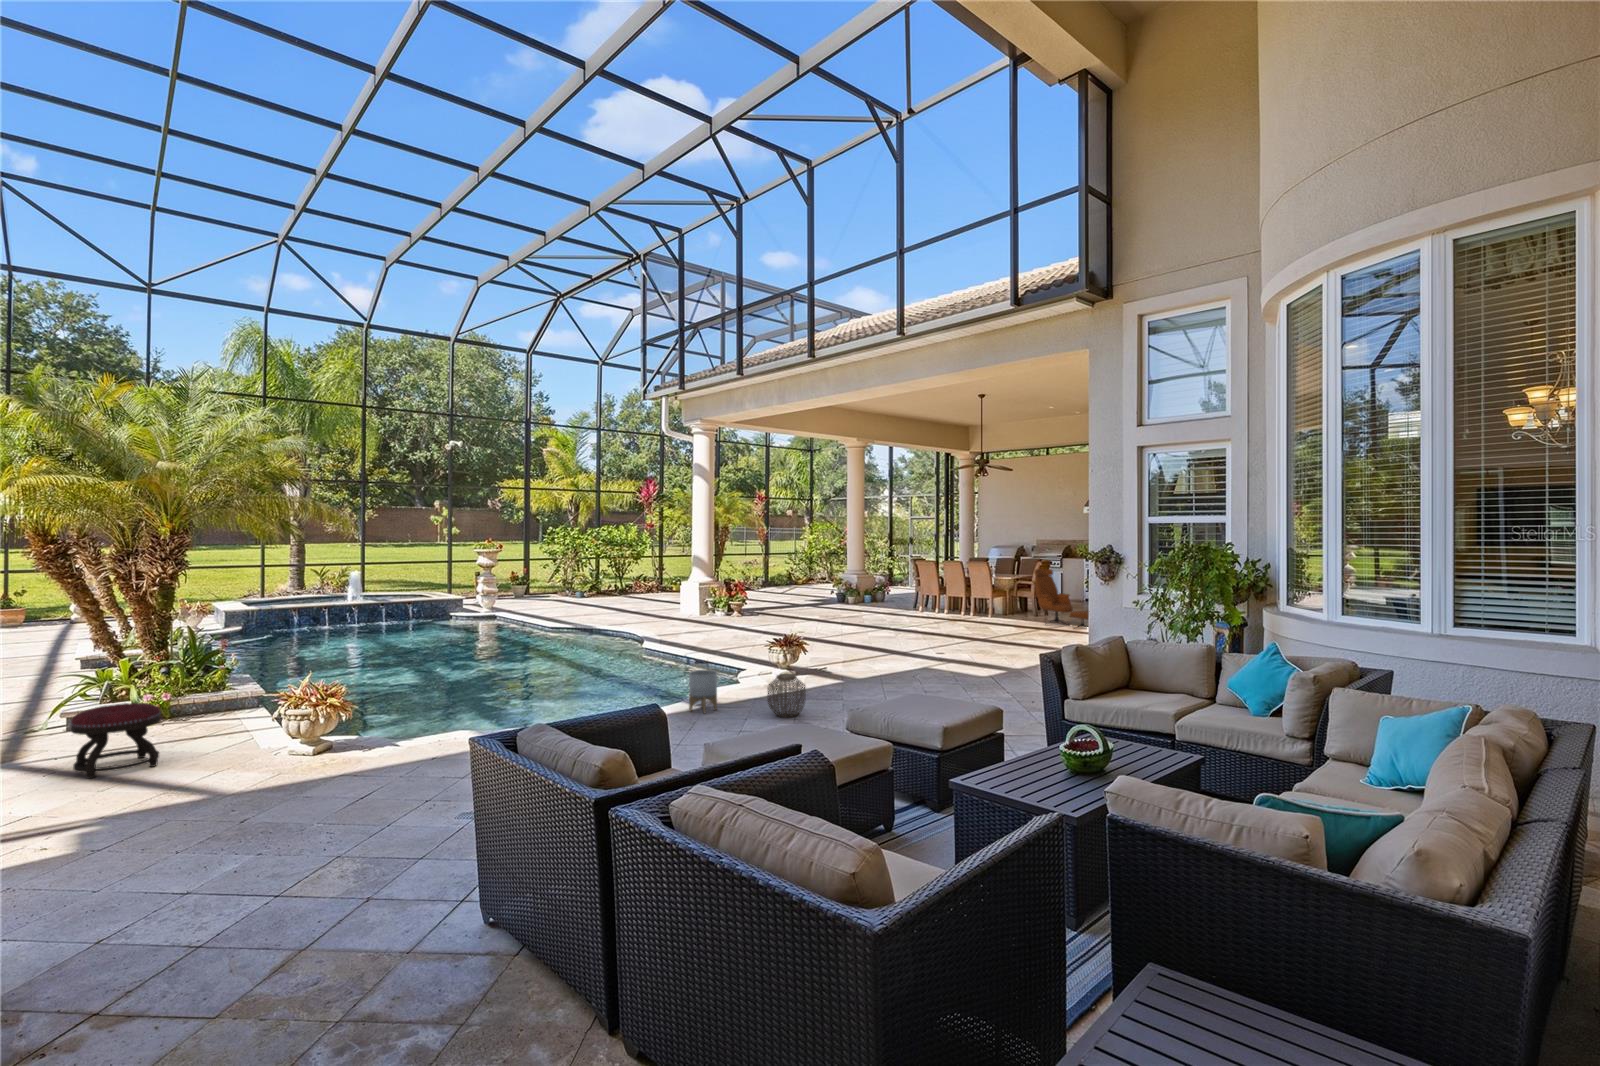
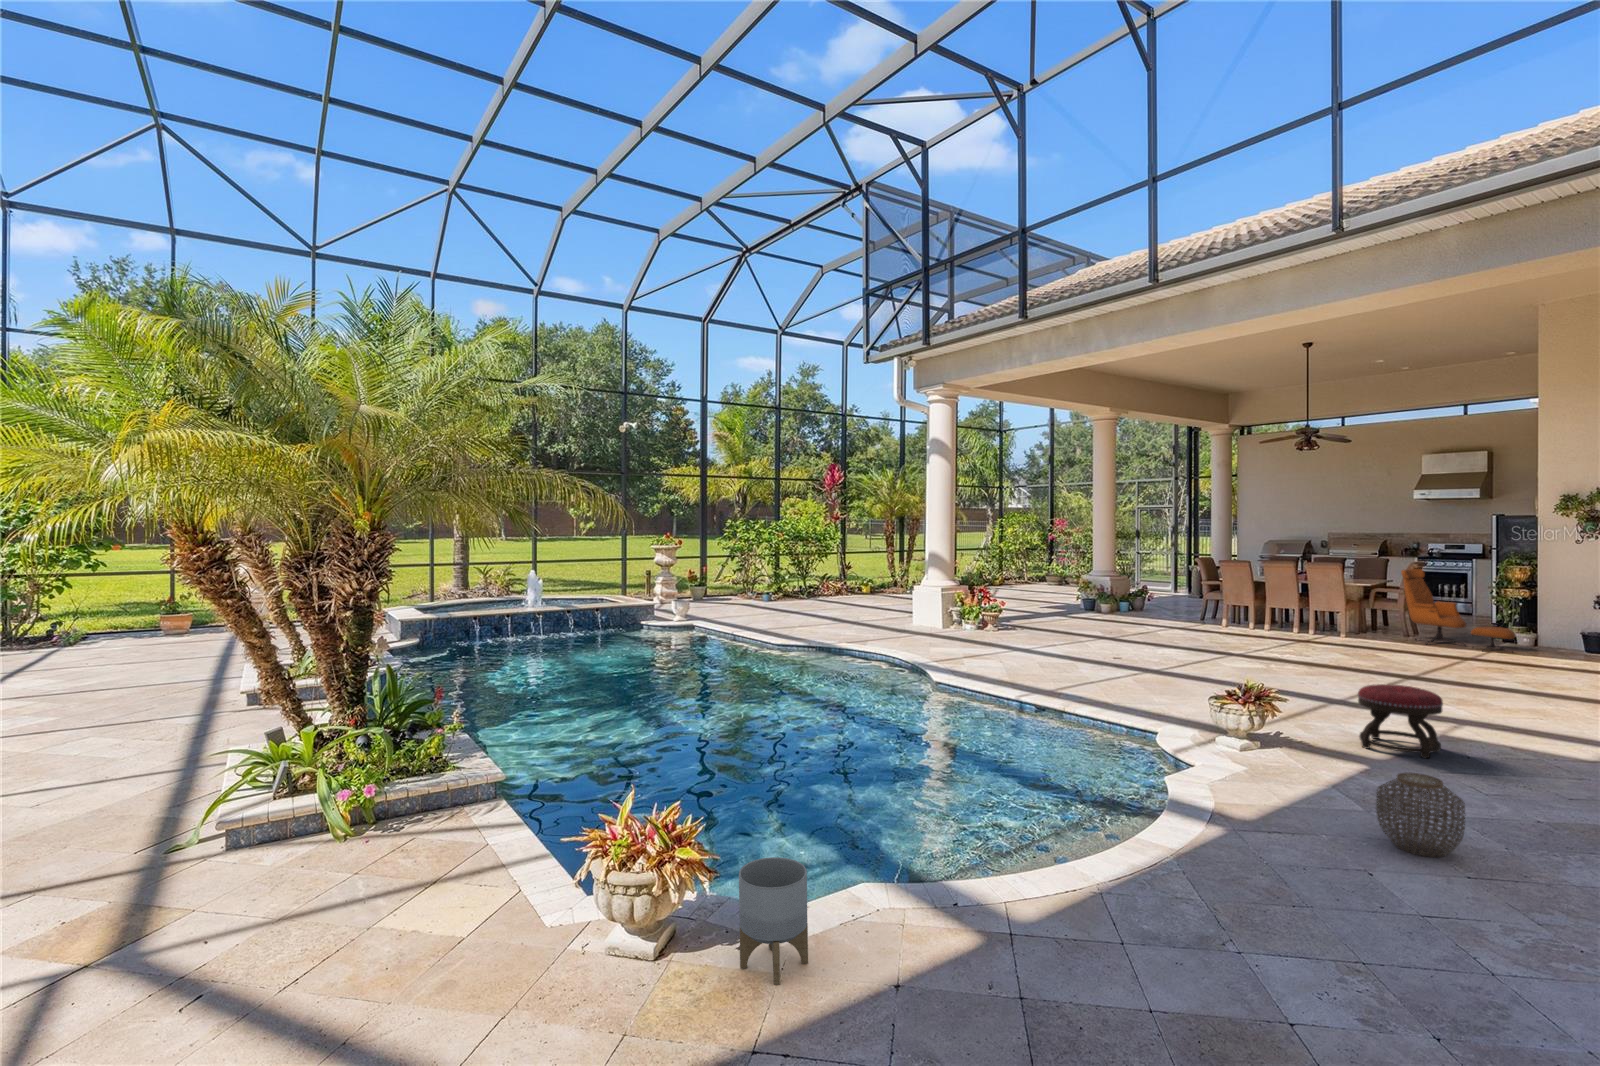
planter: present [689,670,717,713] -> present [739,857,808,985]
ottoman: present [71,703,160,778] -> present [1358,684,1443,758]

